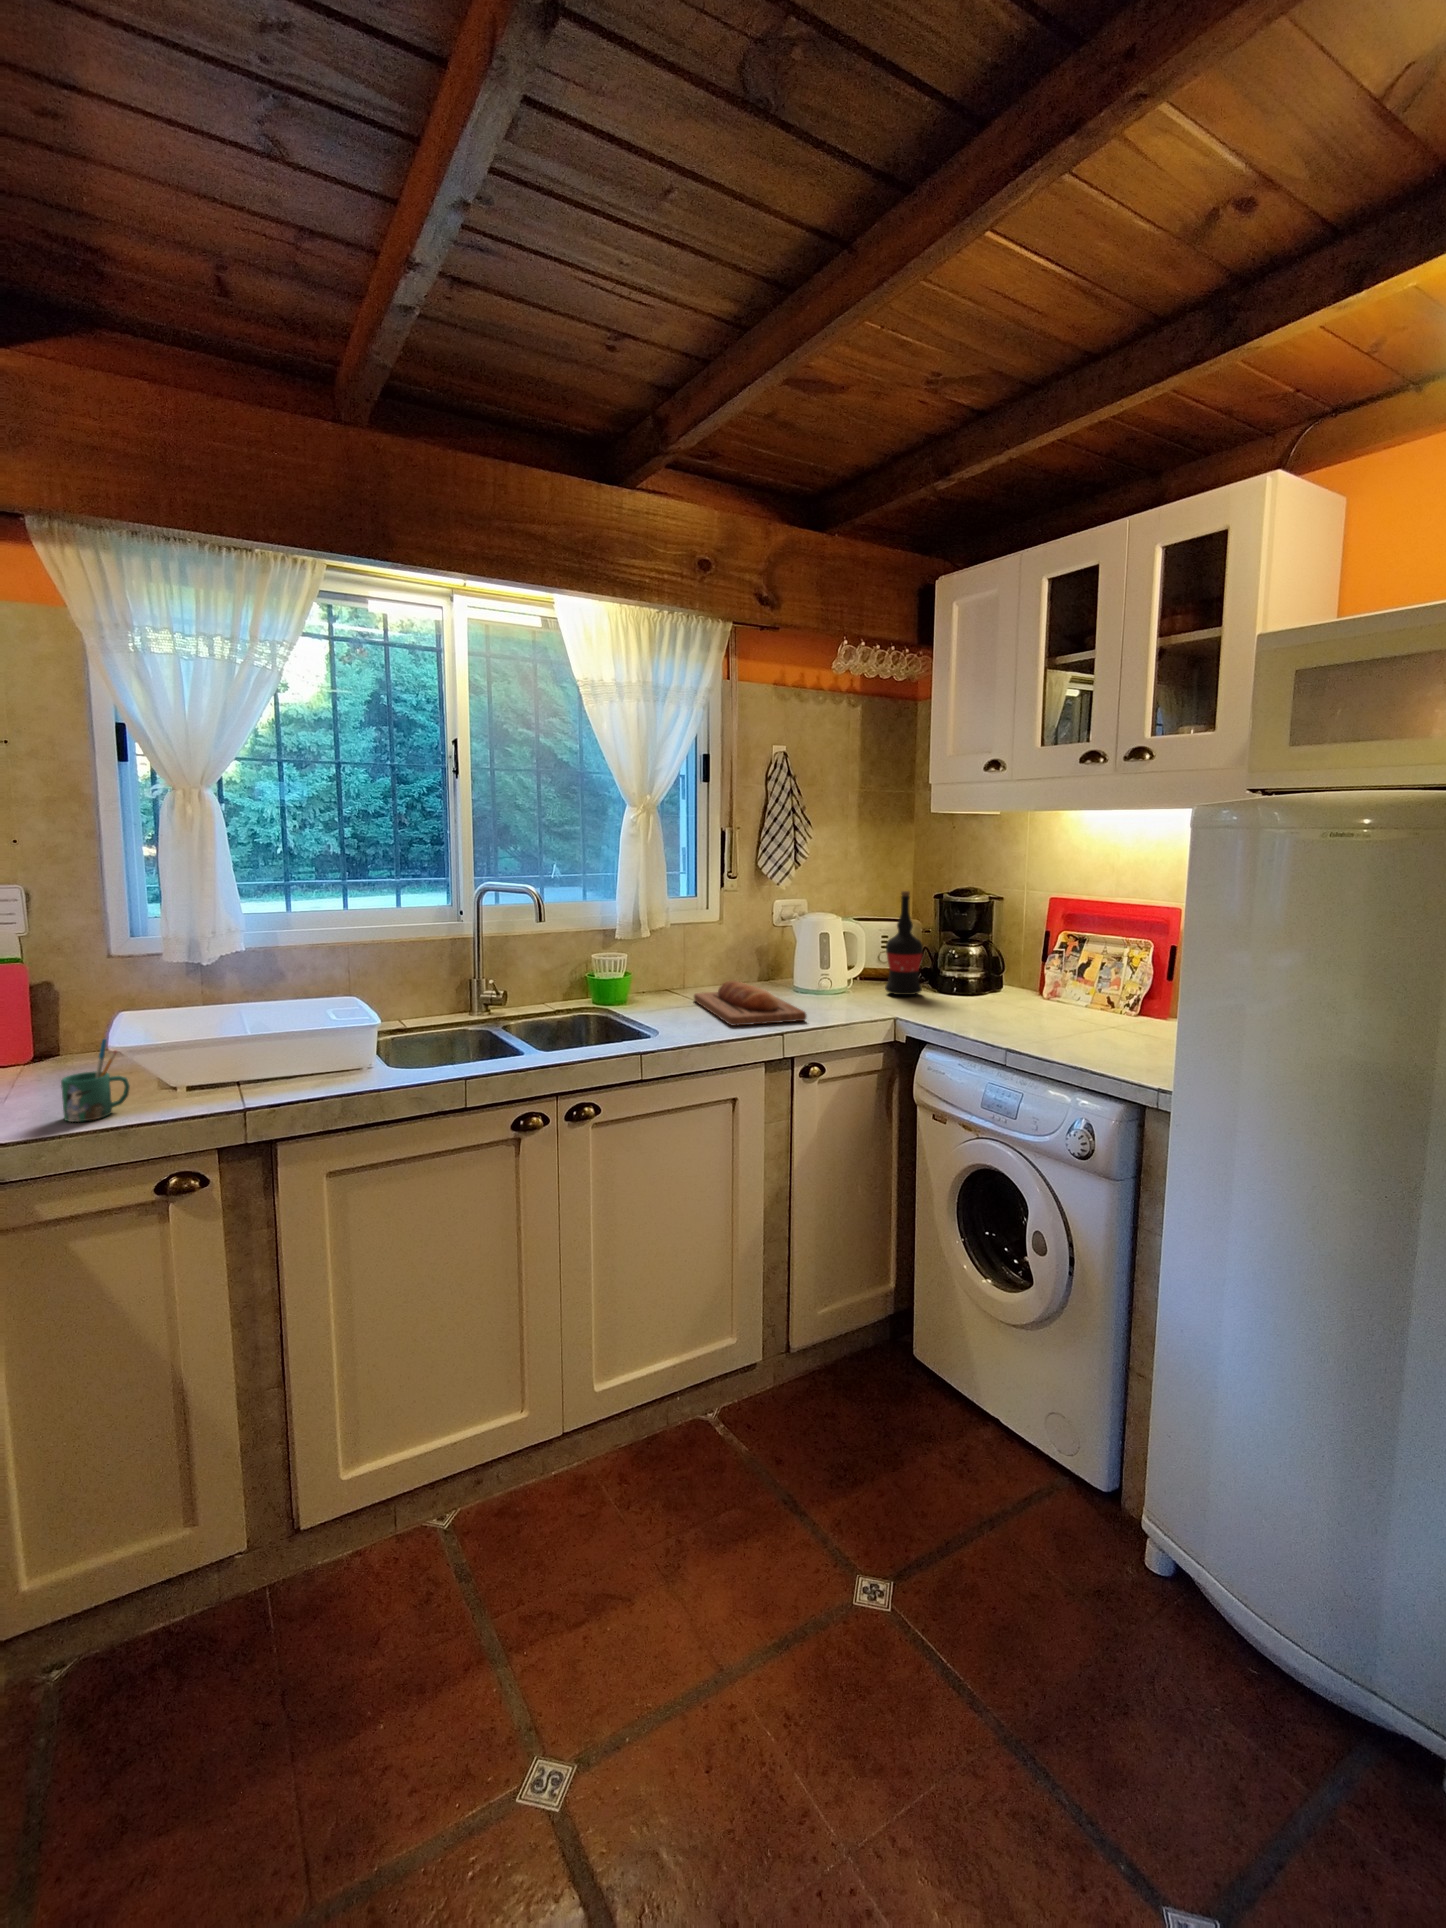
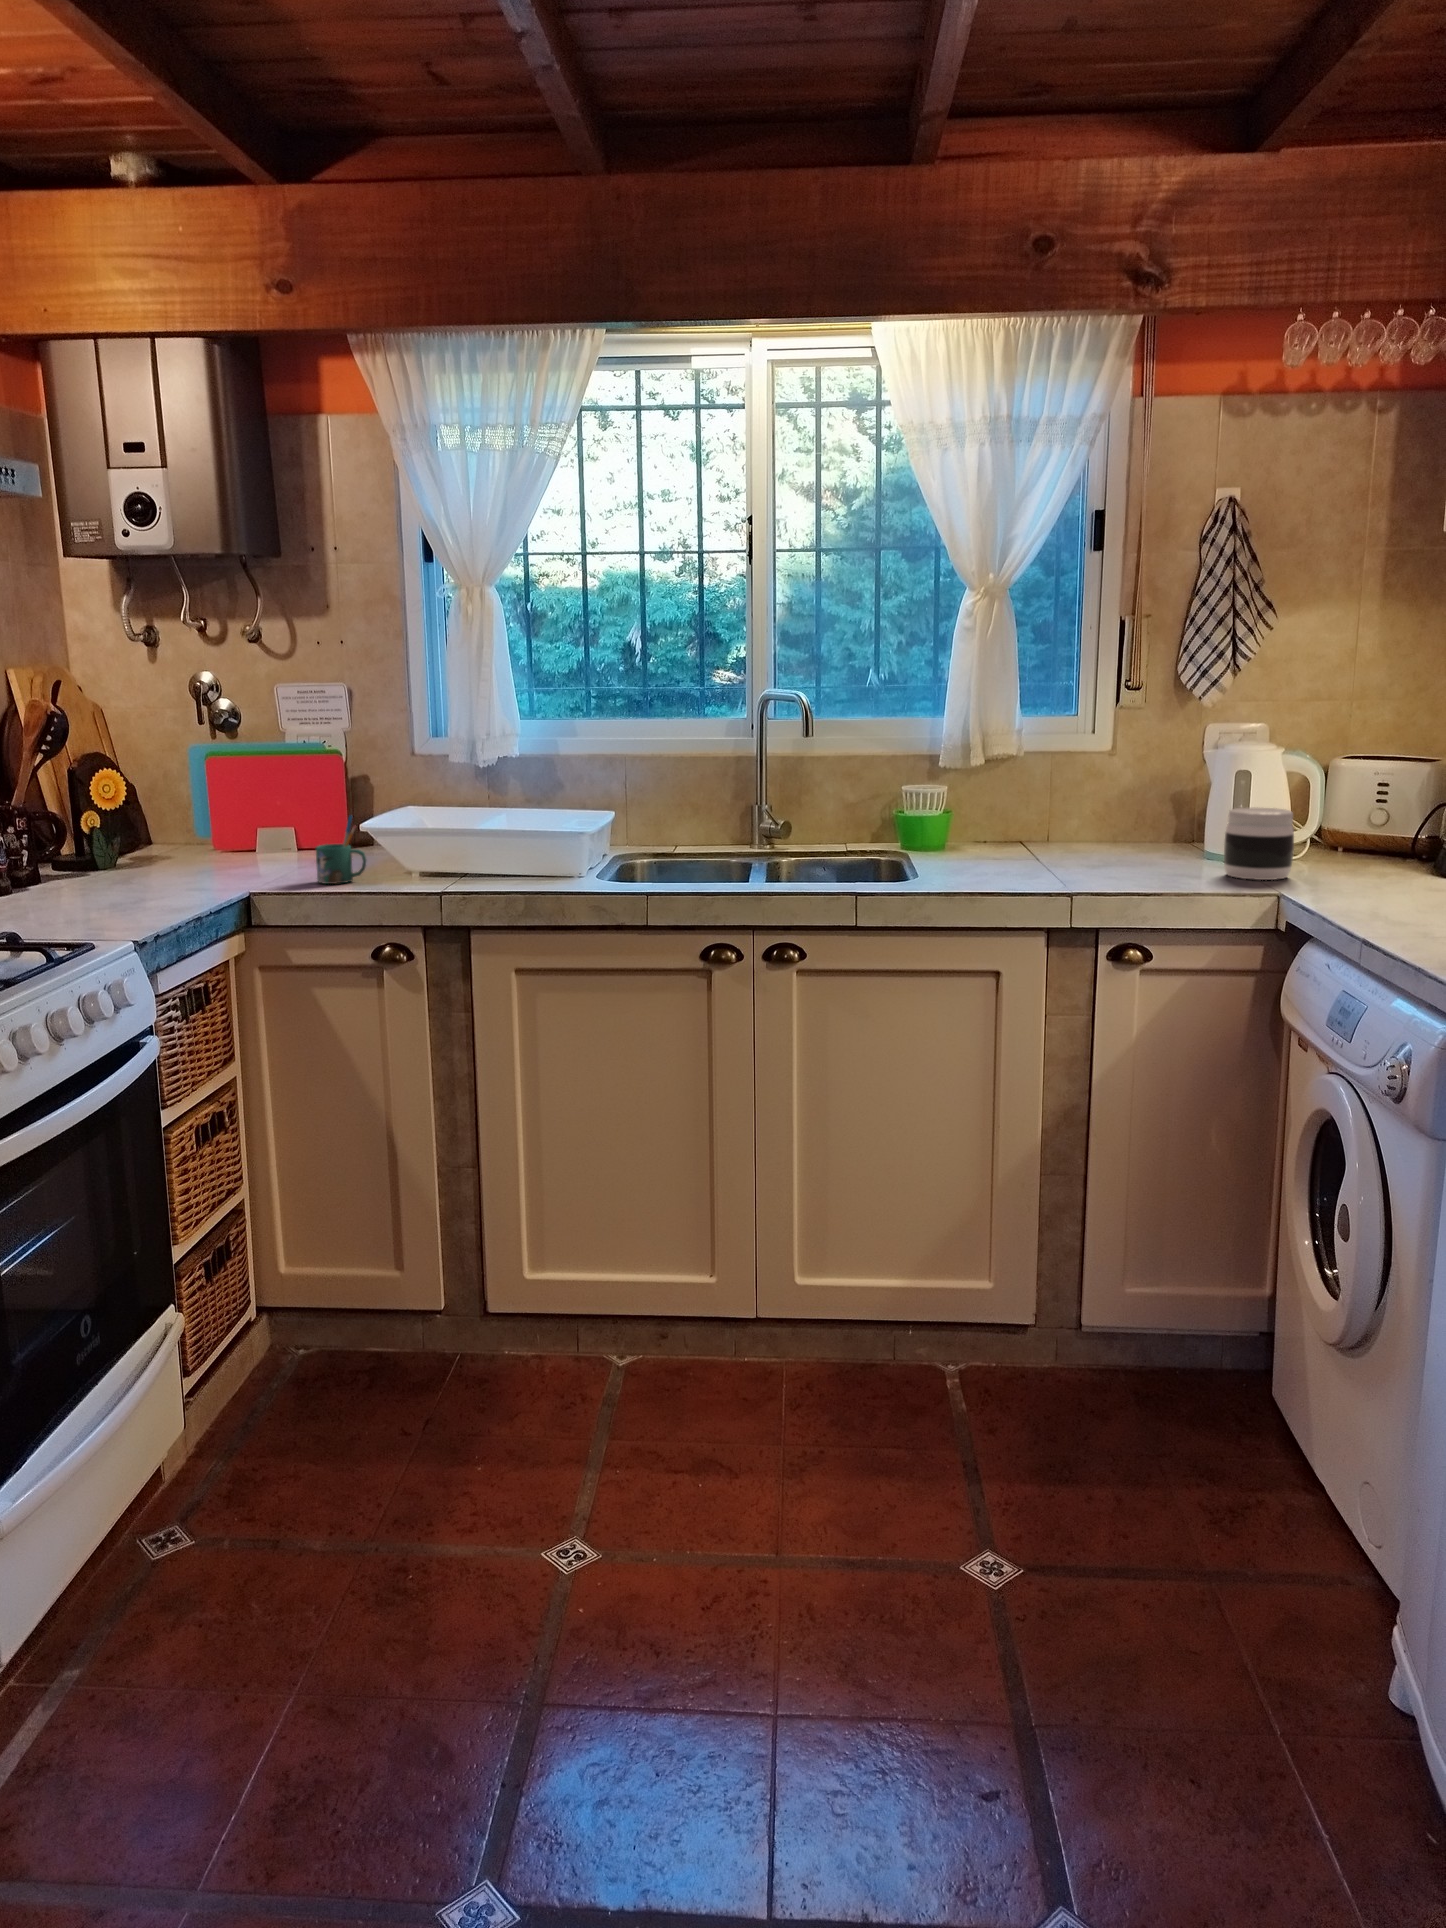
wine bottle: present [885,891,923,995] -> none [1333,709,1400,874]
jar: none [835,957,878,1006] -> present [1224,808,1294,880]
bread loaf: present [694,981,806,1026] -> none [1014,830,1134,885]

